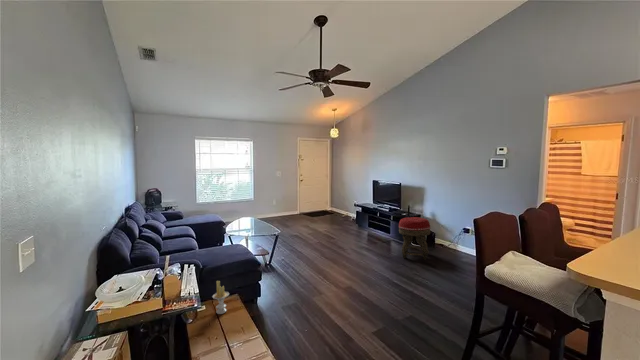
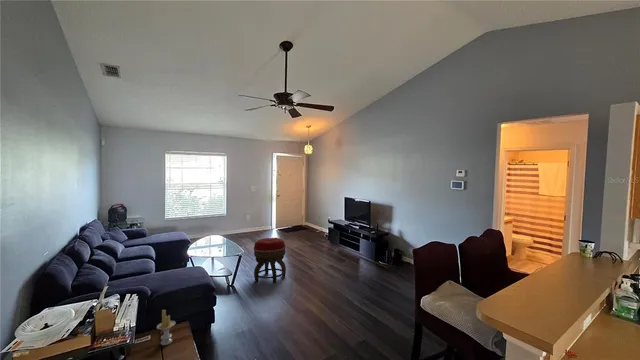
footstool: present [399,217,430,260] -> present [254,238,286,283]

